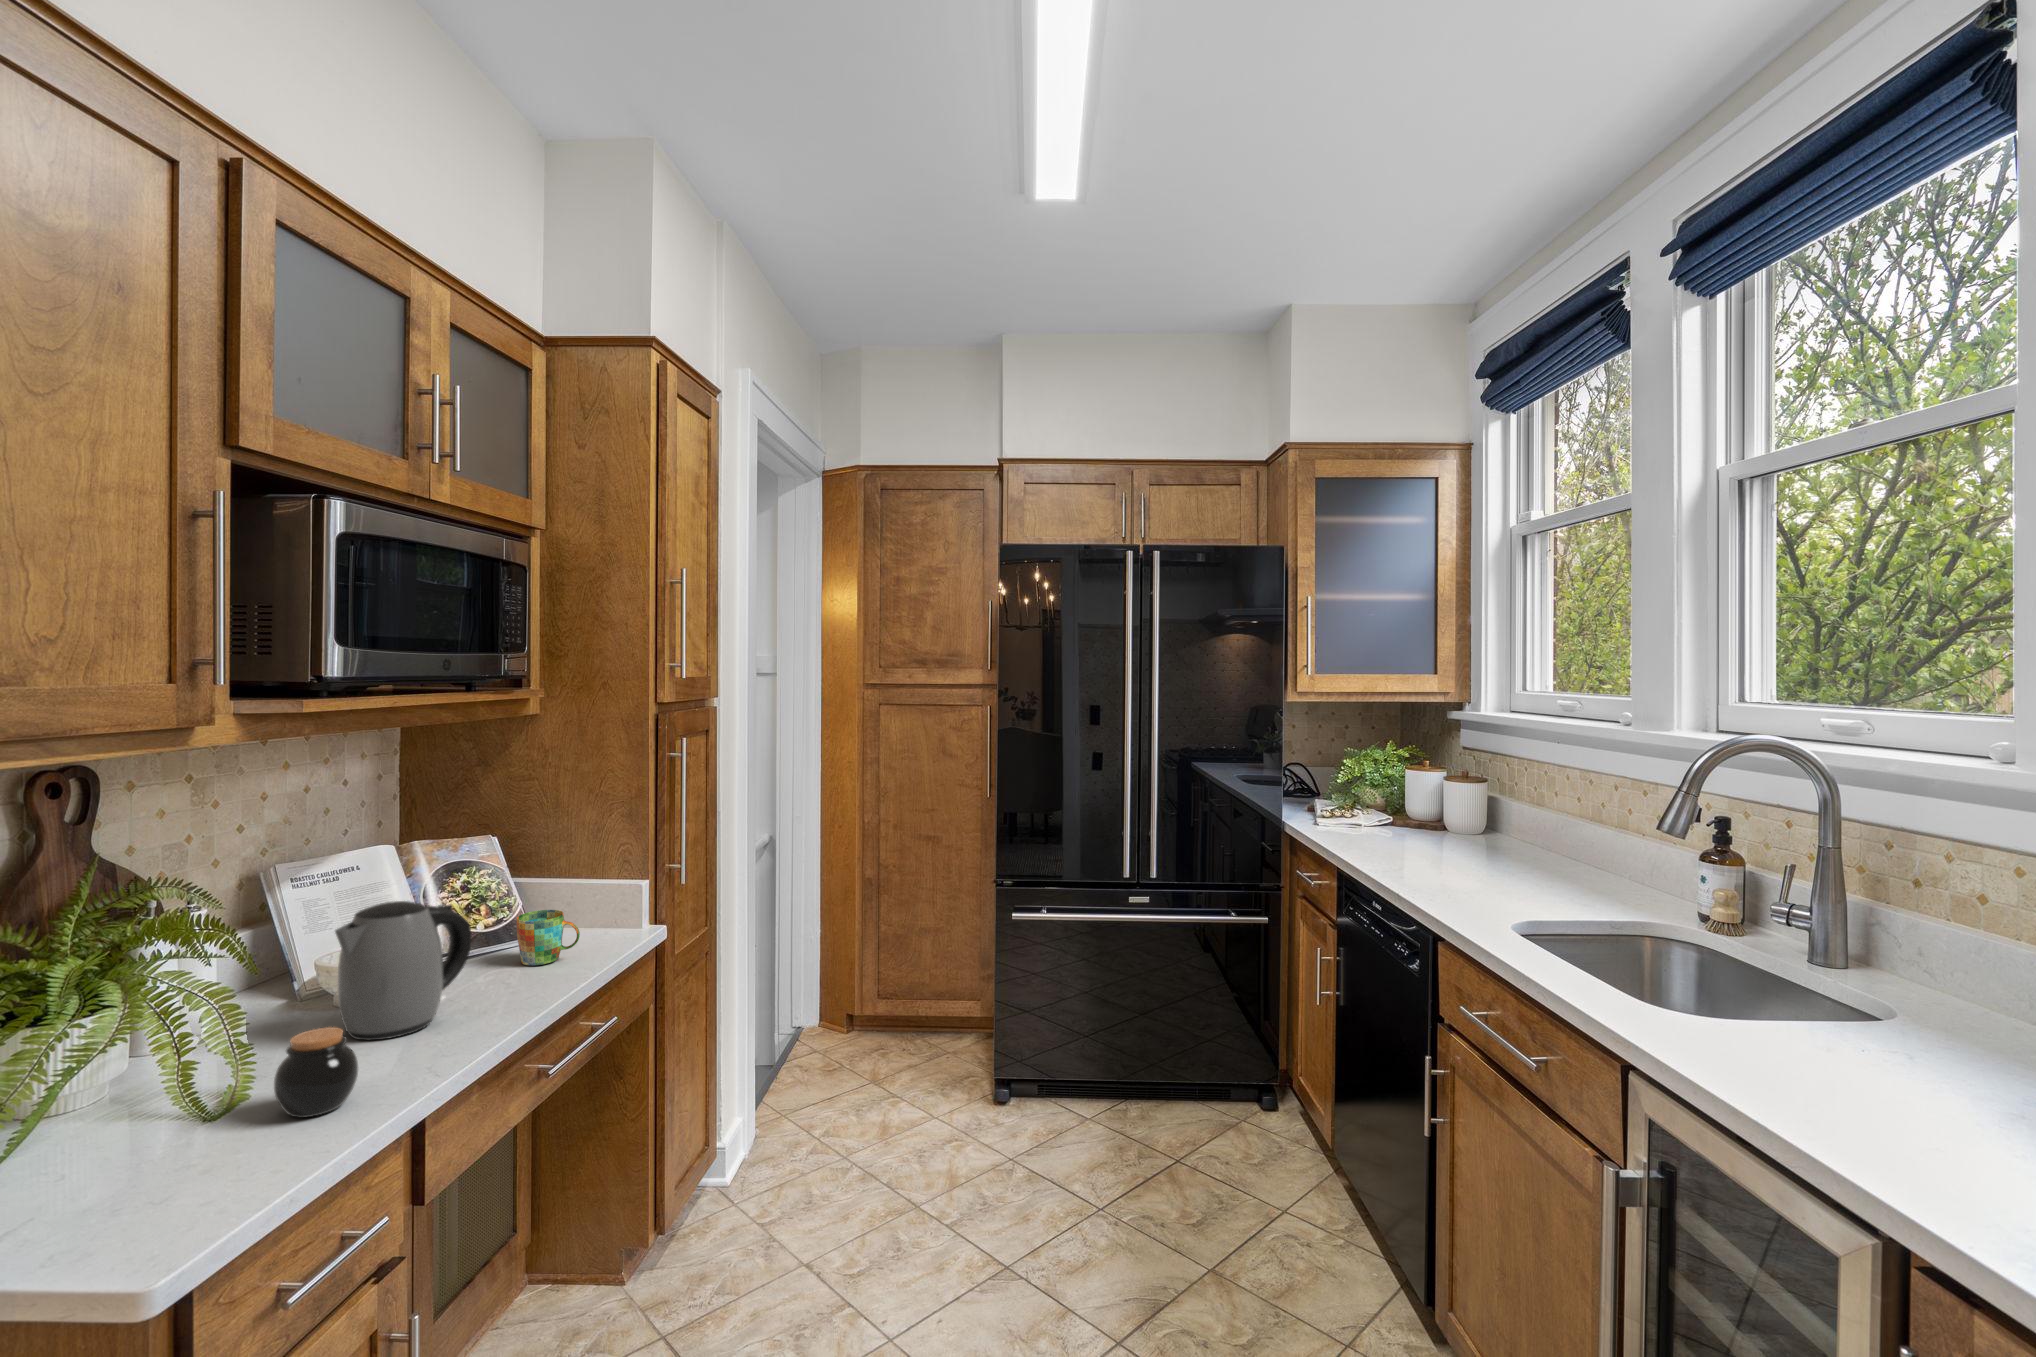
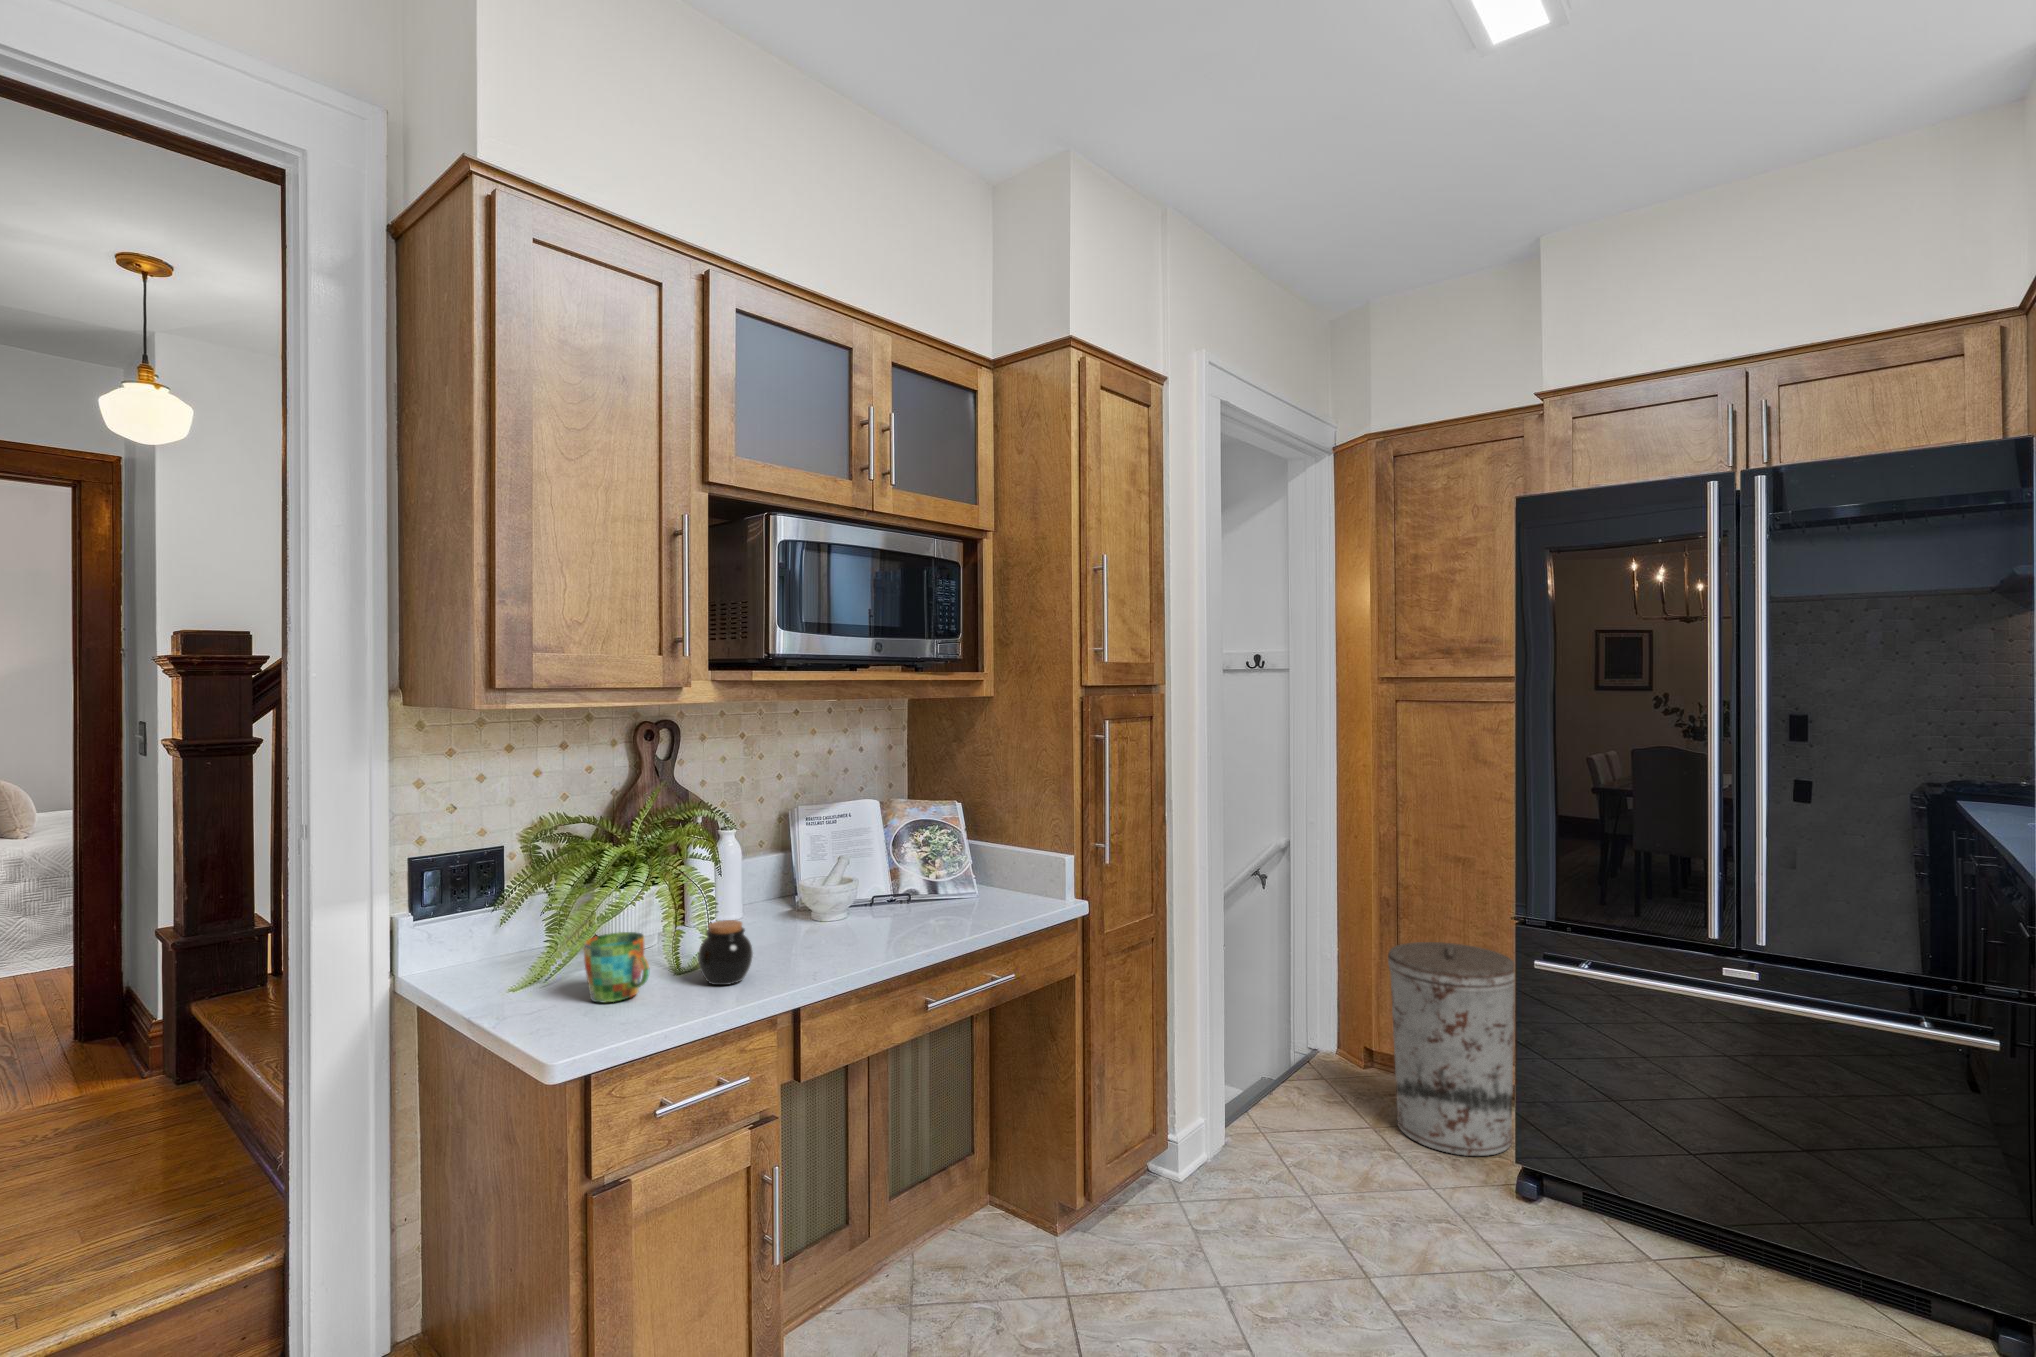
kettle: present [335,901,472,1040] -> none [781,837,886,946]
mug: present [517,910,580,965] -> present [584,932,649,1002]
trash can: none [882,910,981,1087] -> present [1388,942,1514,1156]

